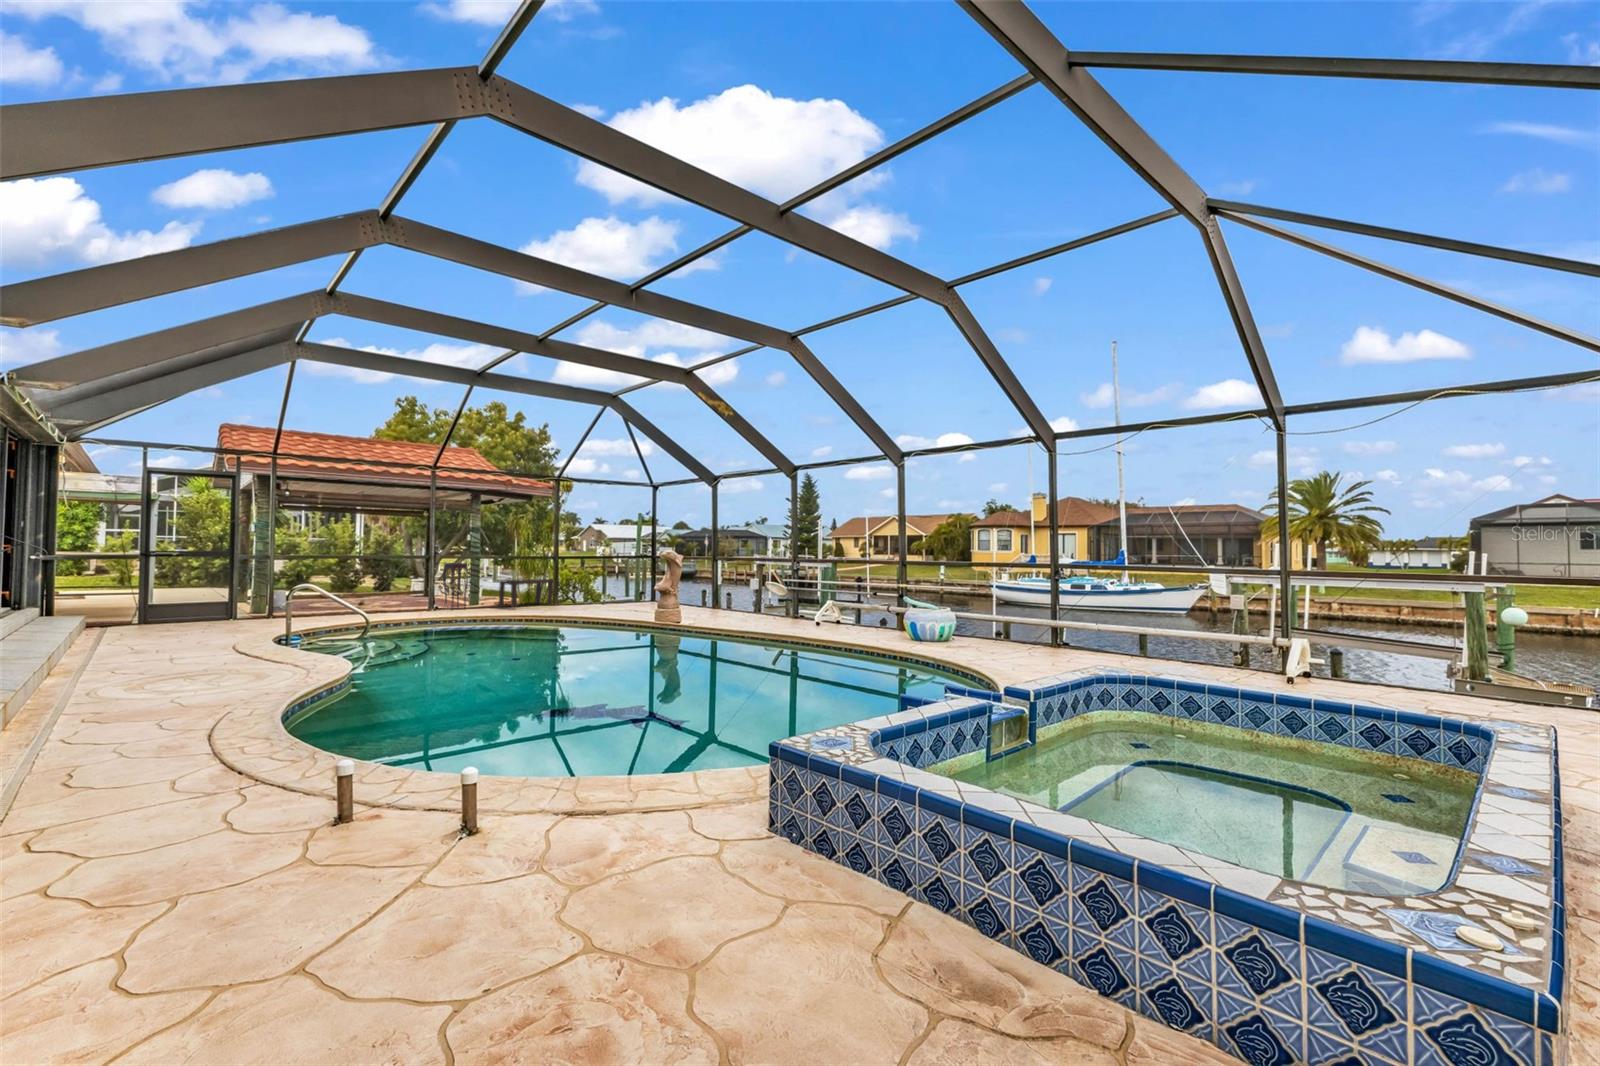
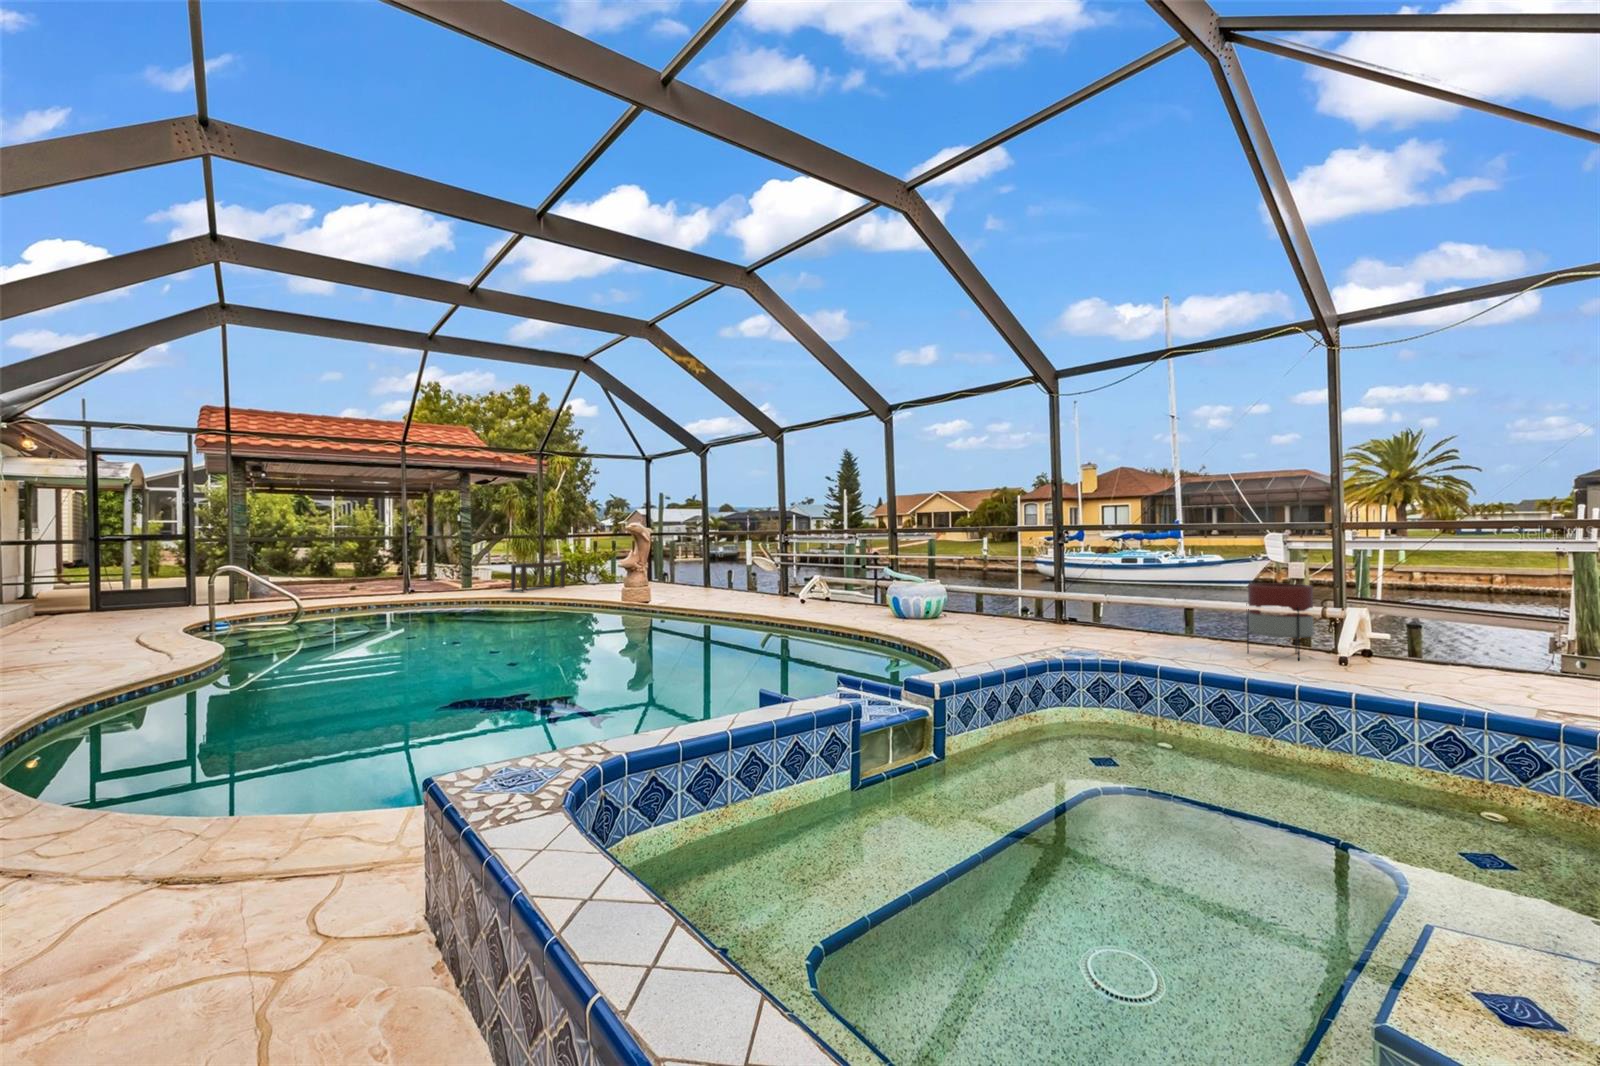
side table: present [443,563,470,609] -> none [457,548,483,594]
planter: none [1225,617,1275,678] -> present [1247,583,1314,660]

